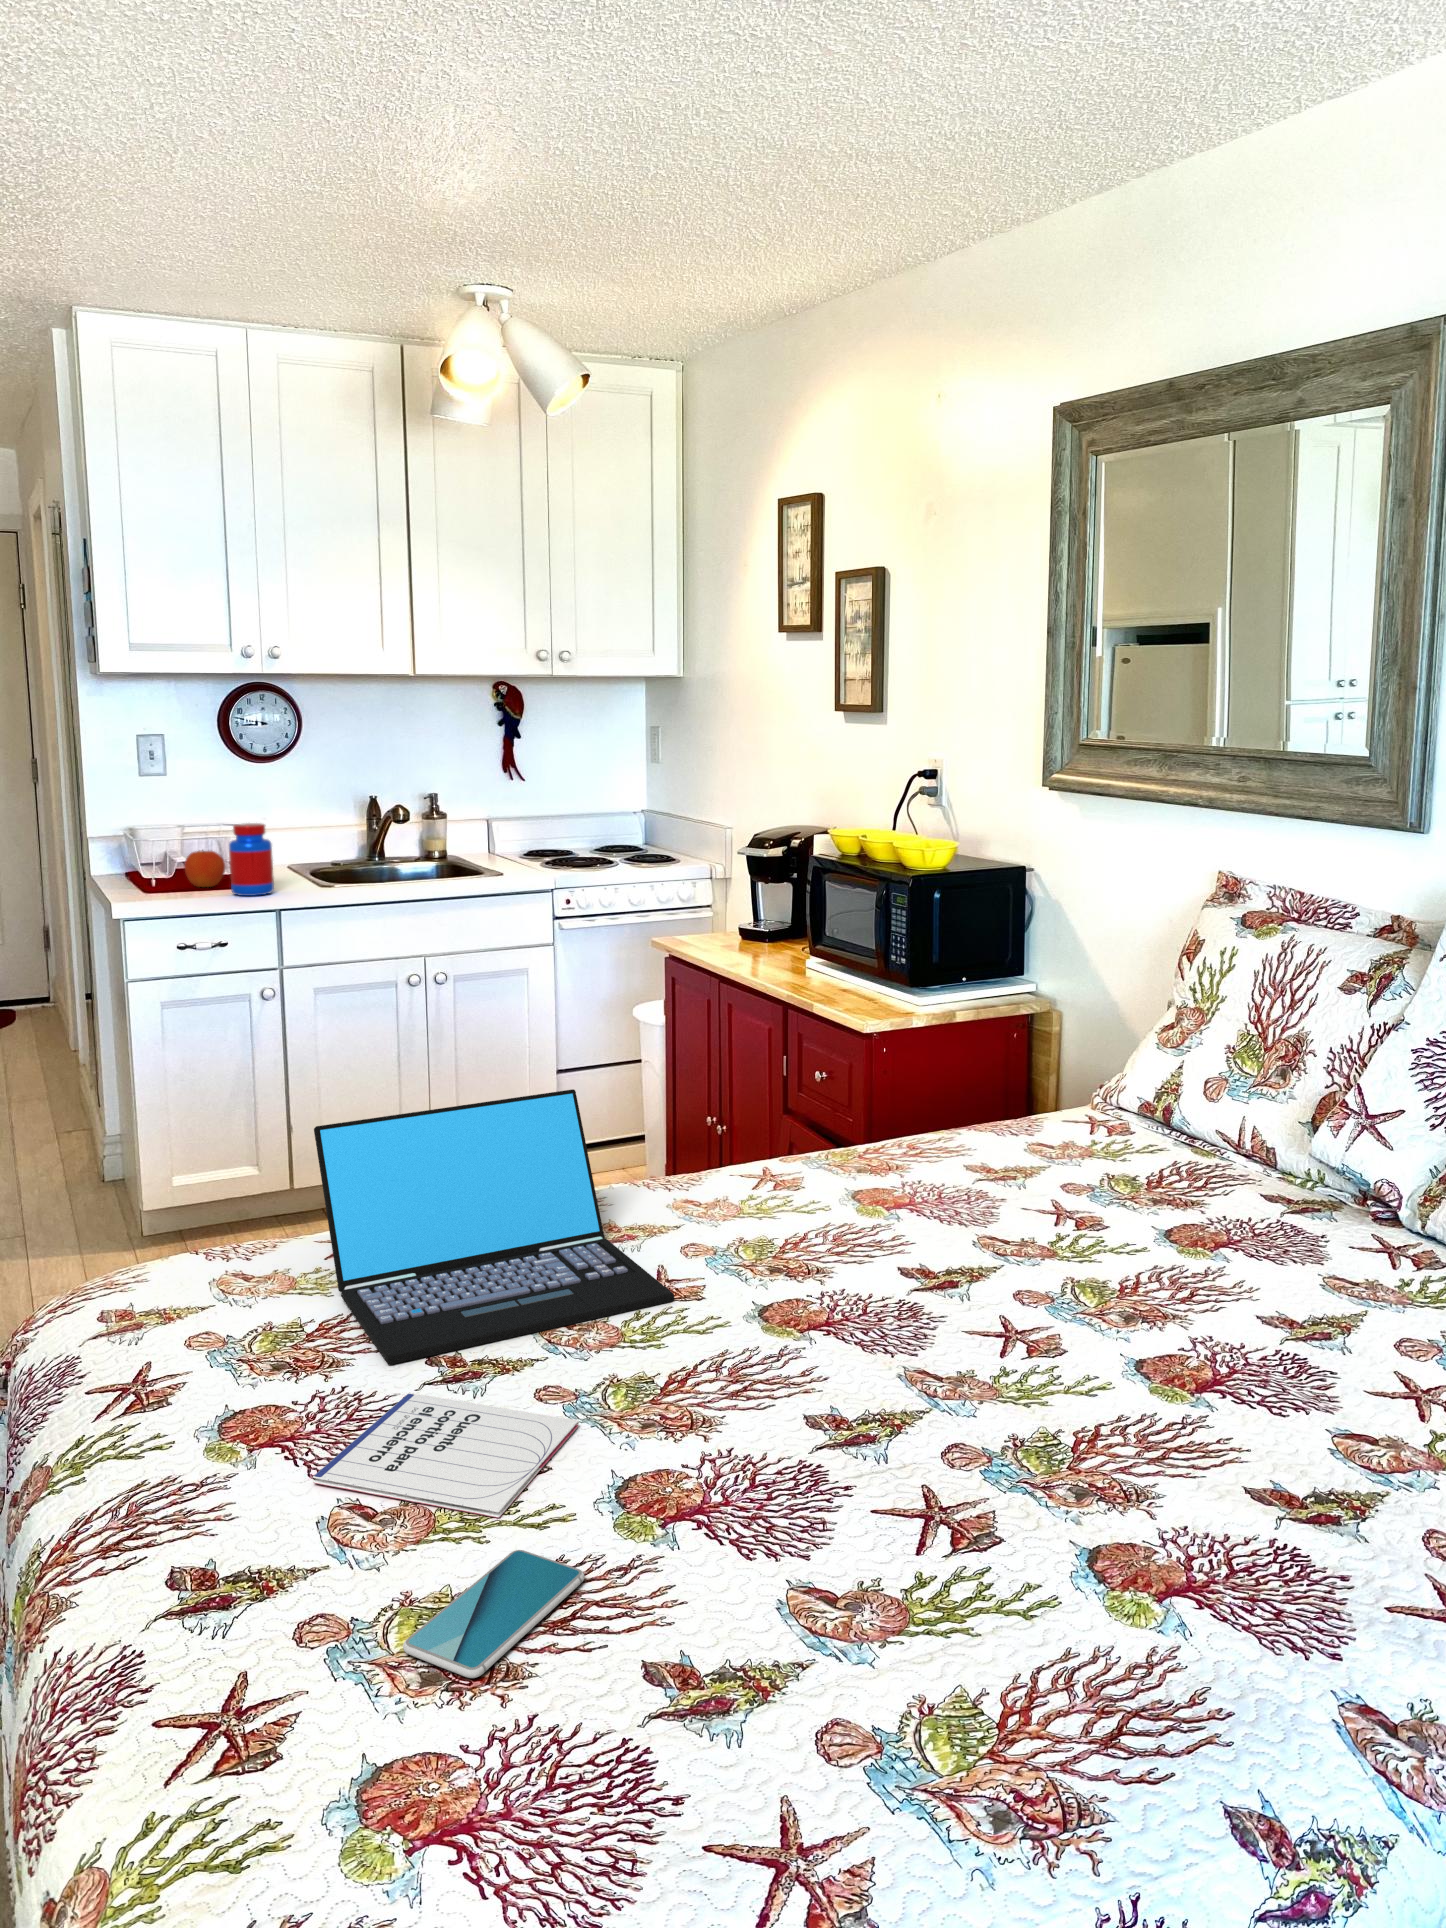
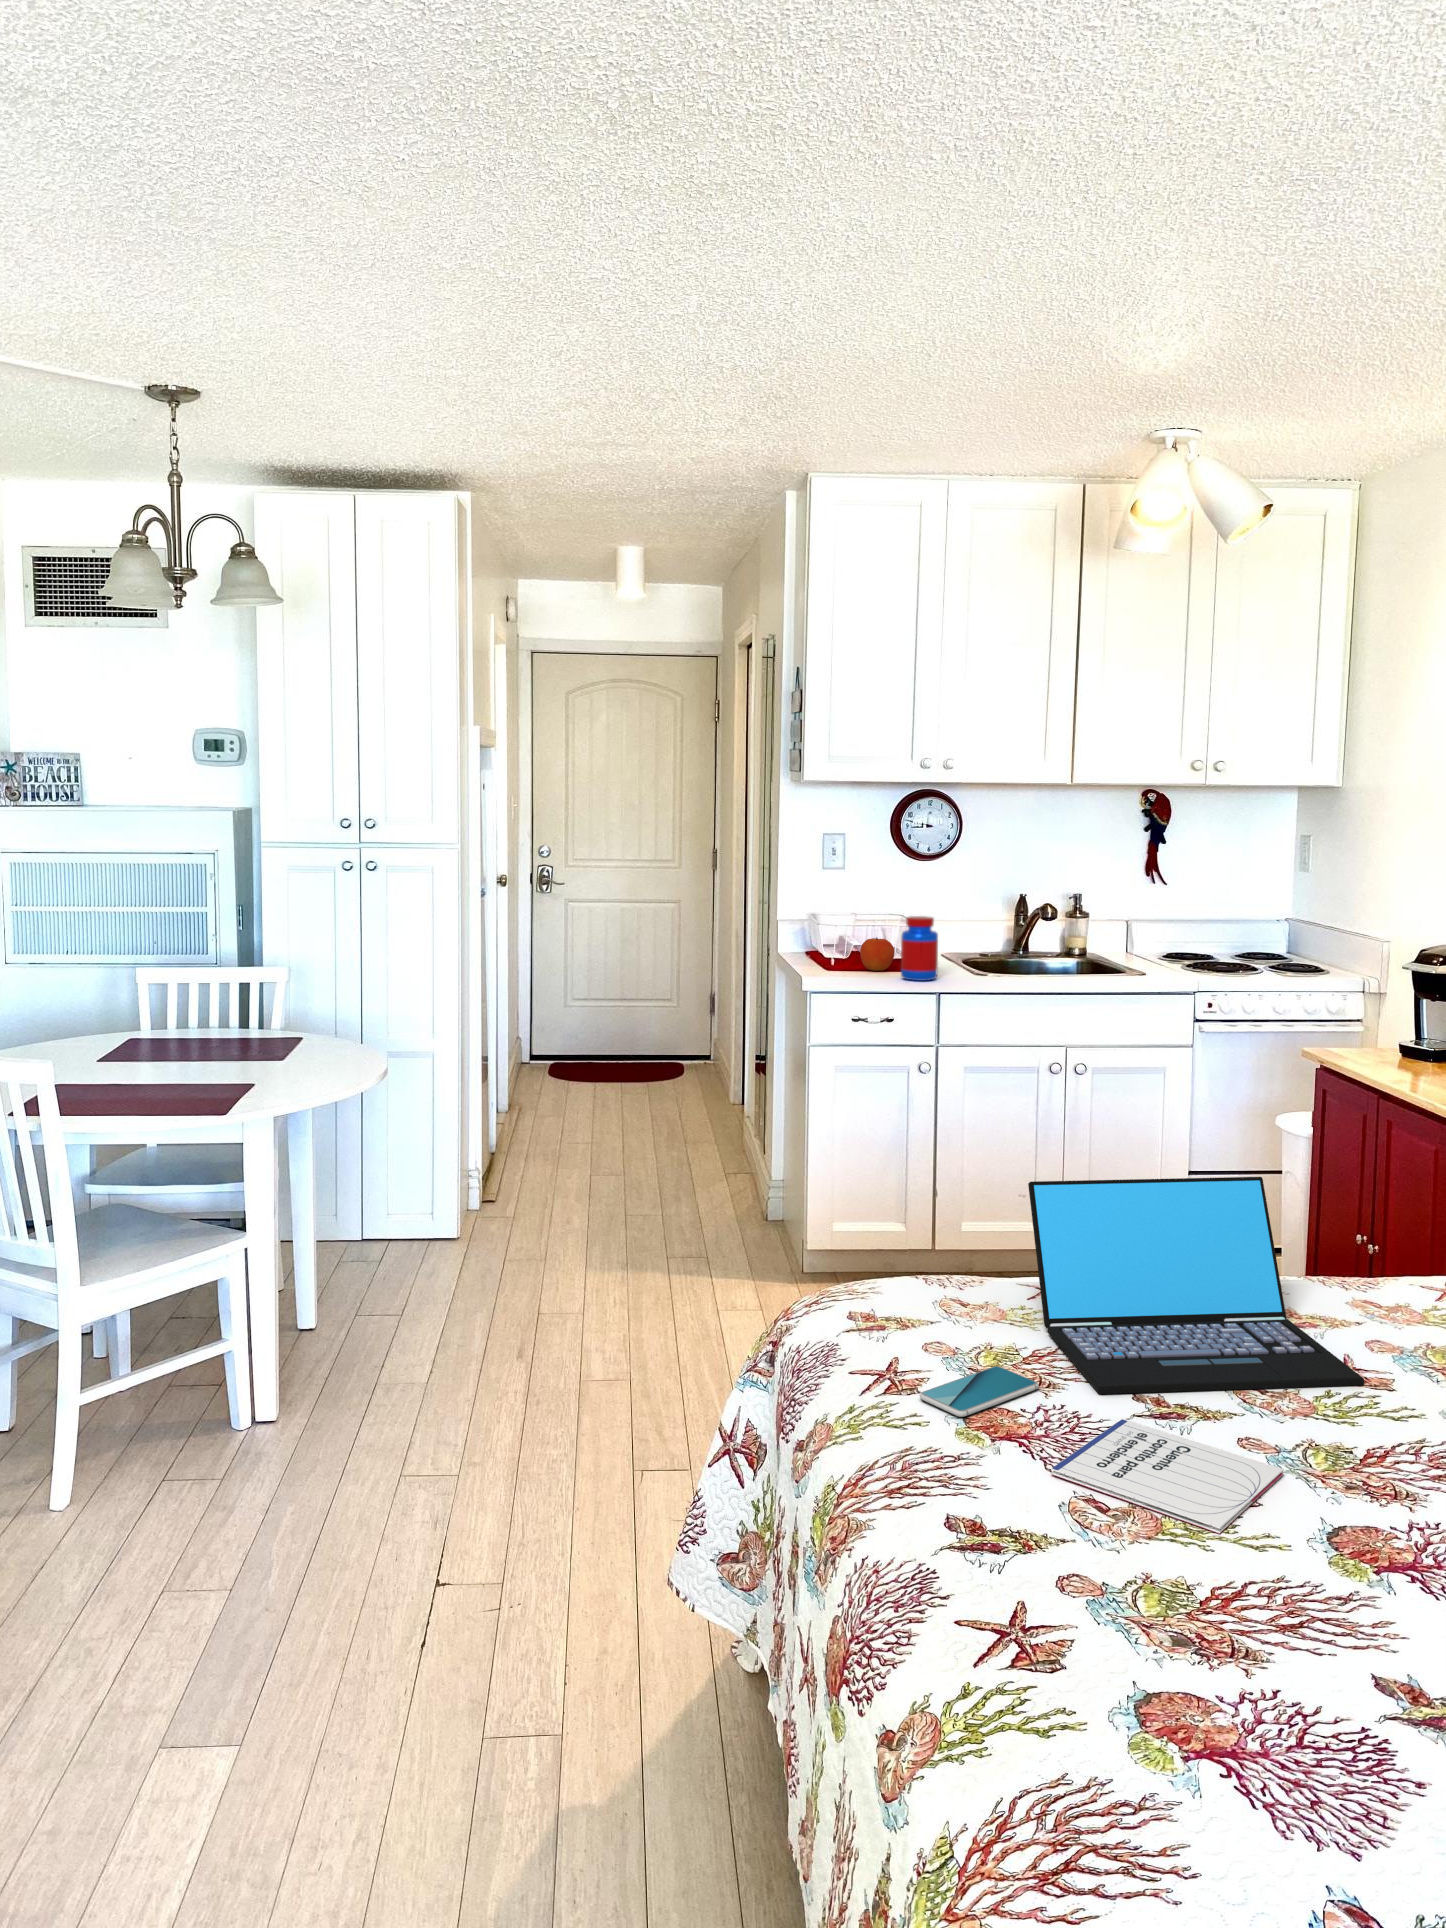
smartphone: present [403,1550,584,1678] -> present [919,1366,1039,1417]

